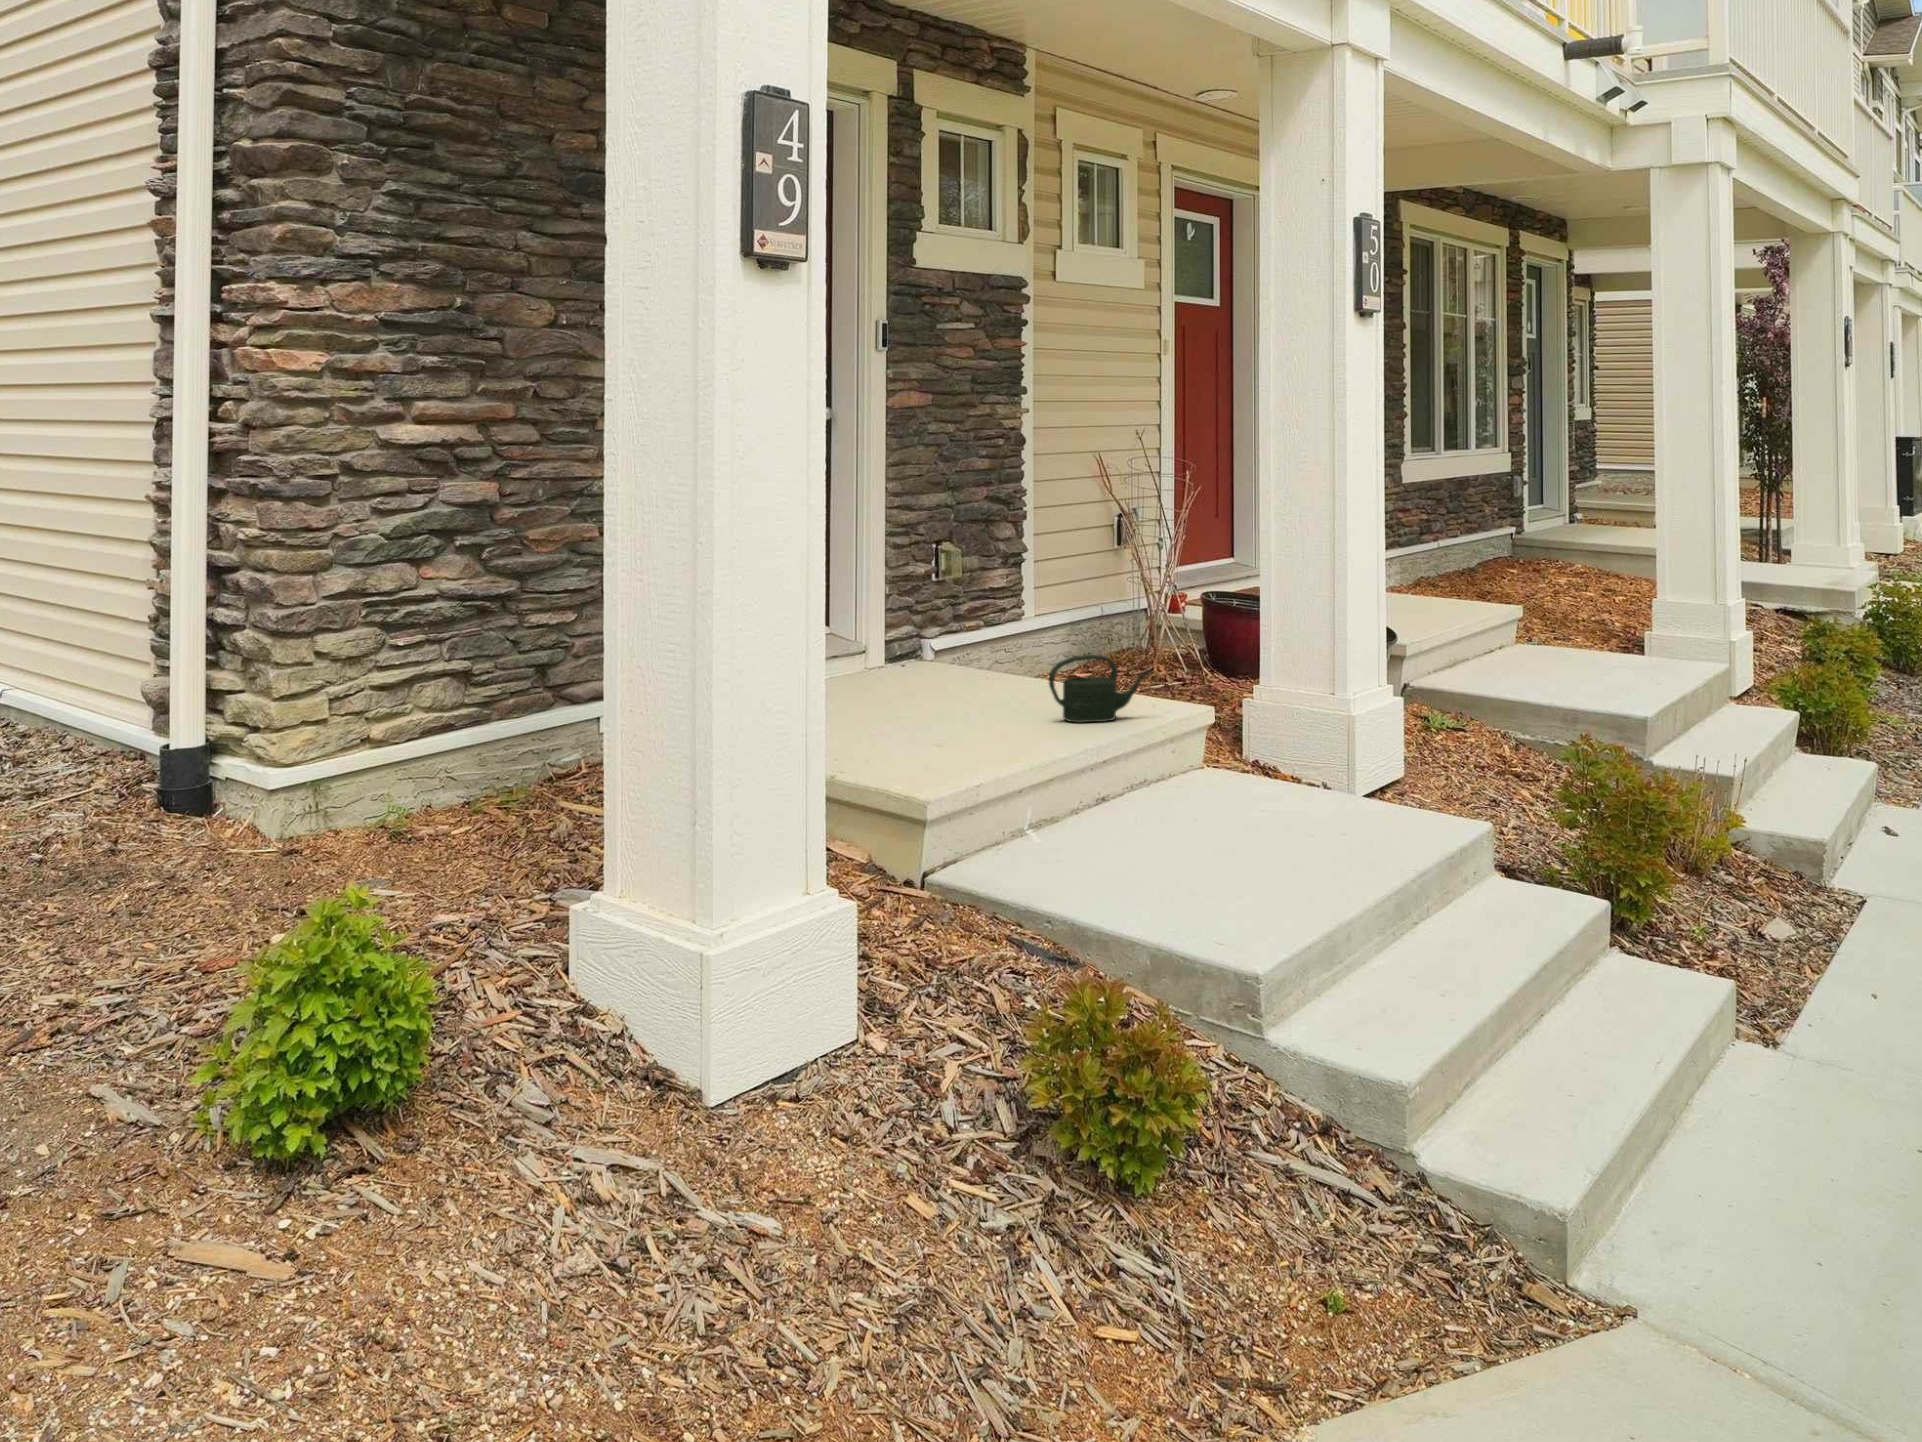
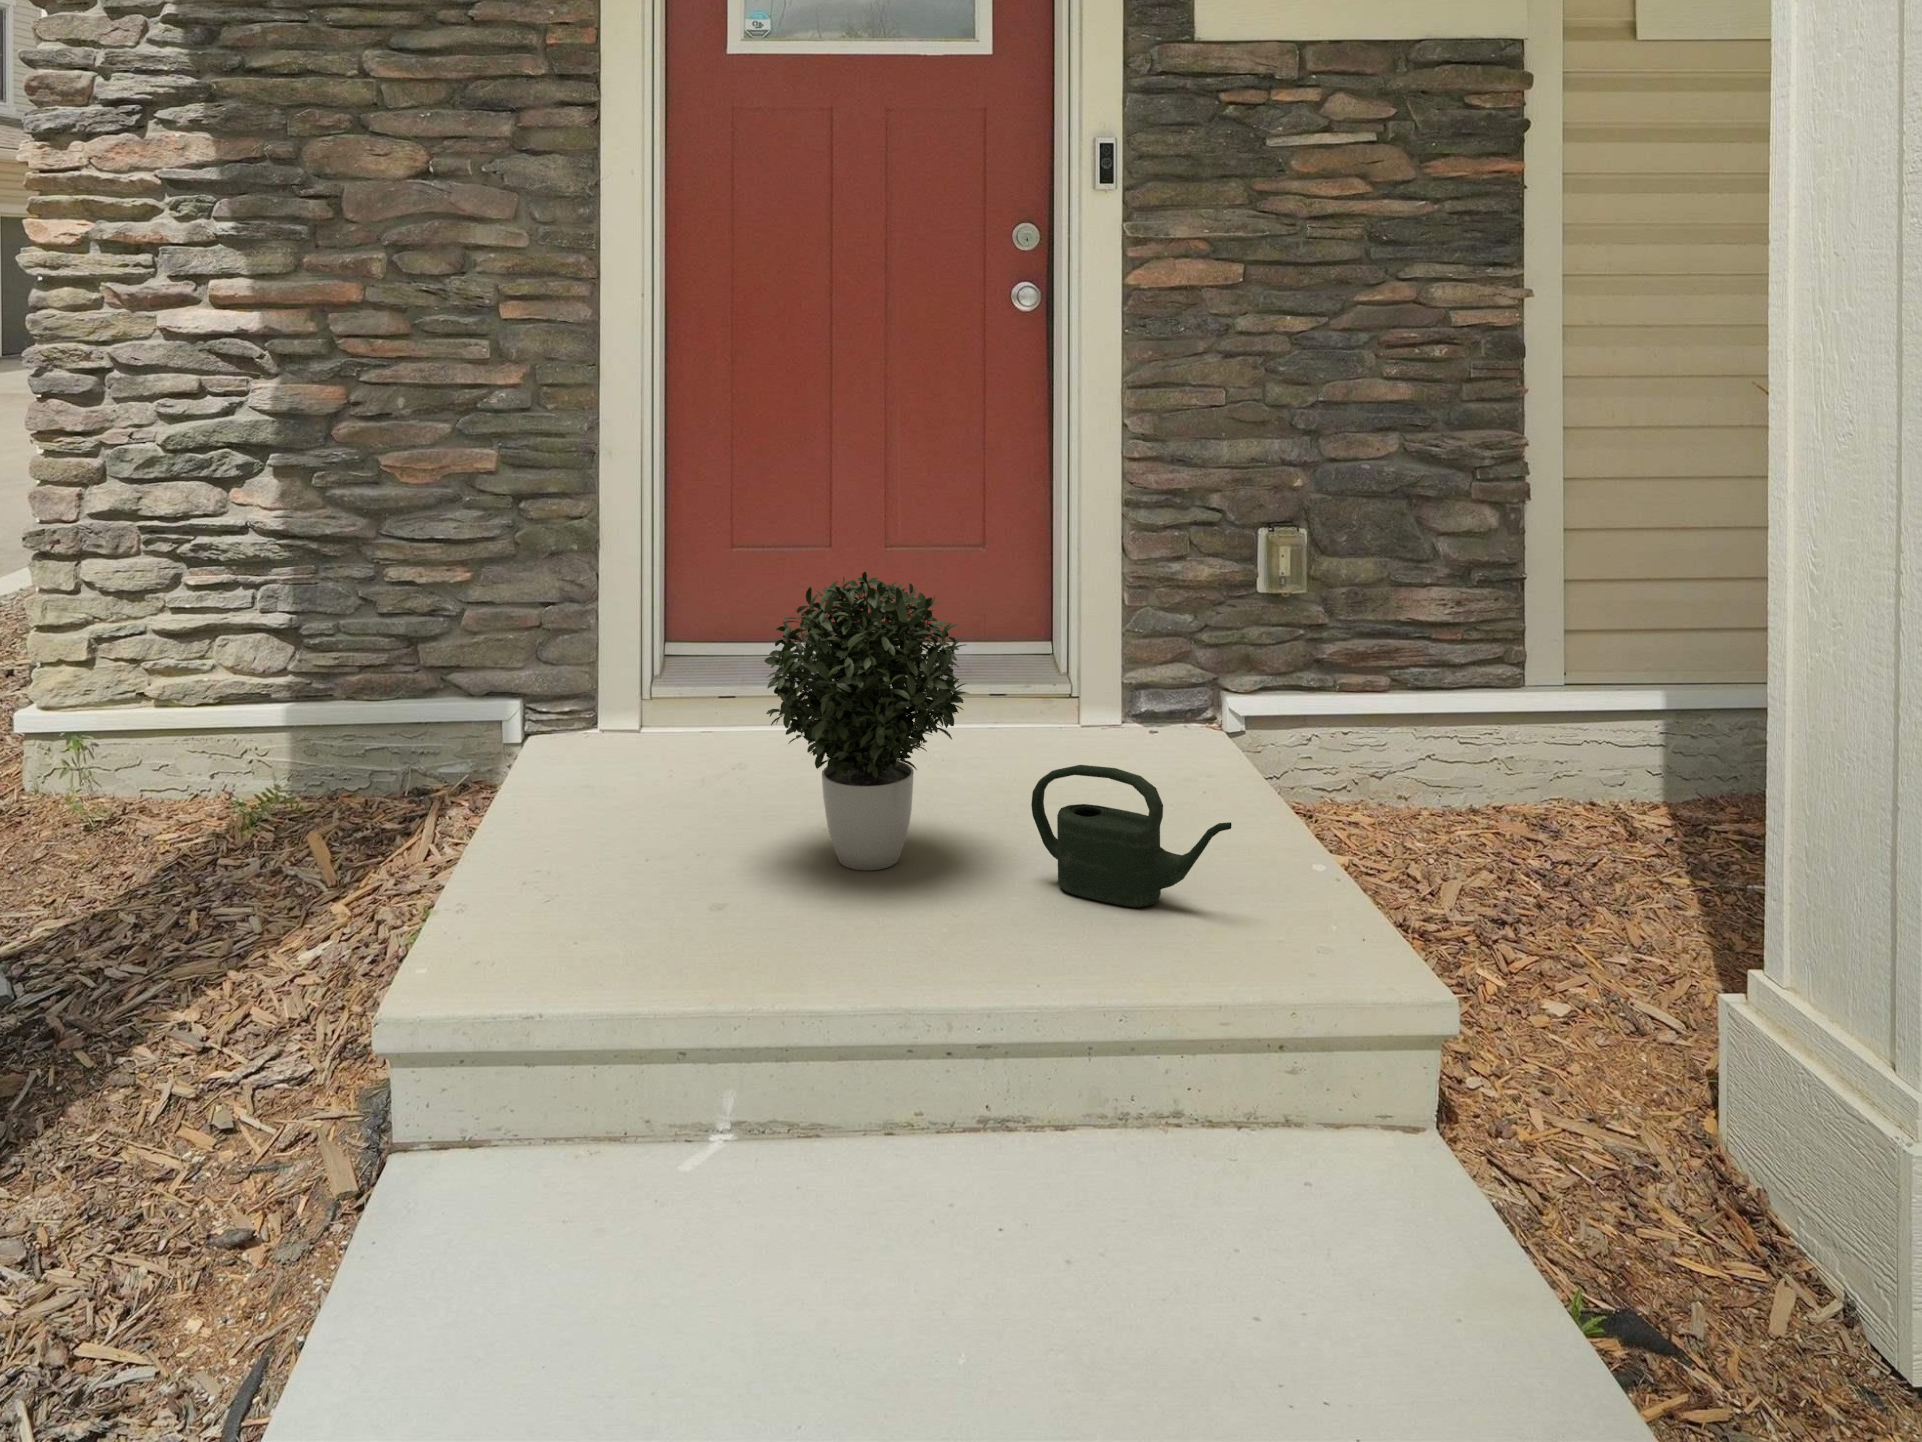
potted plant: none [918,569,1027,735] -> present [765,572,969,870]

